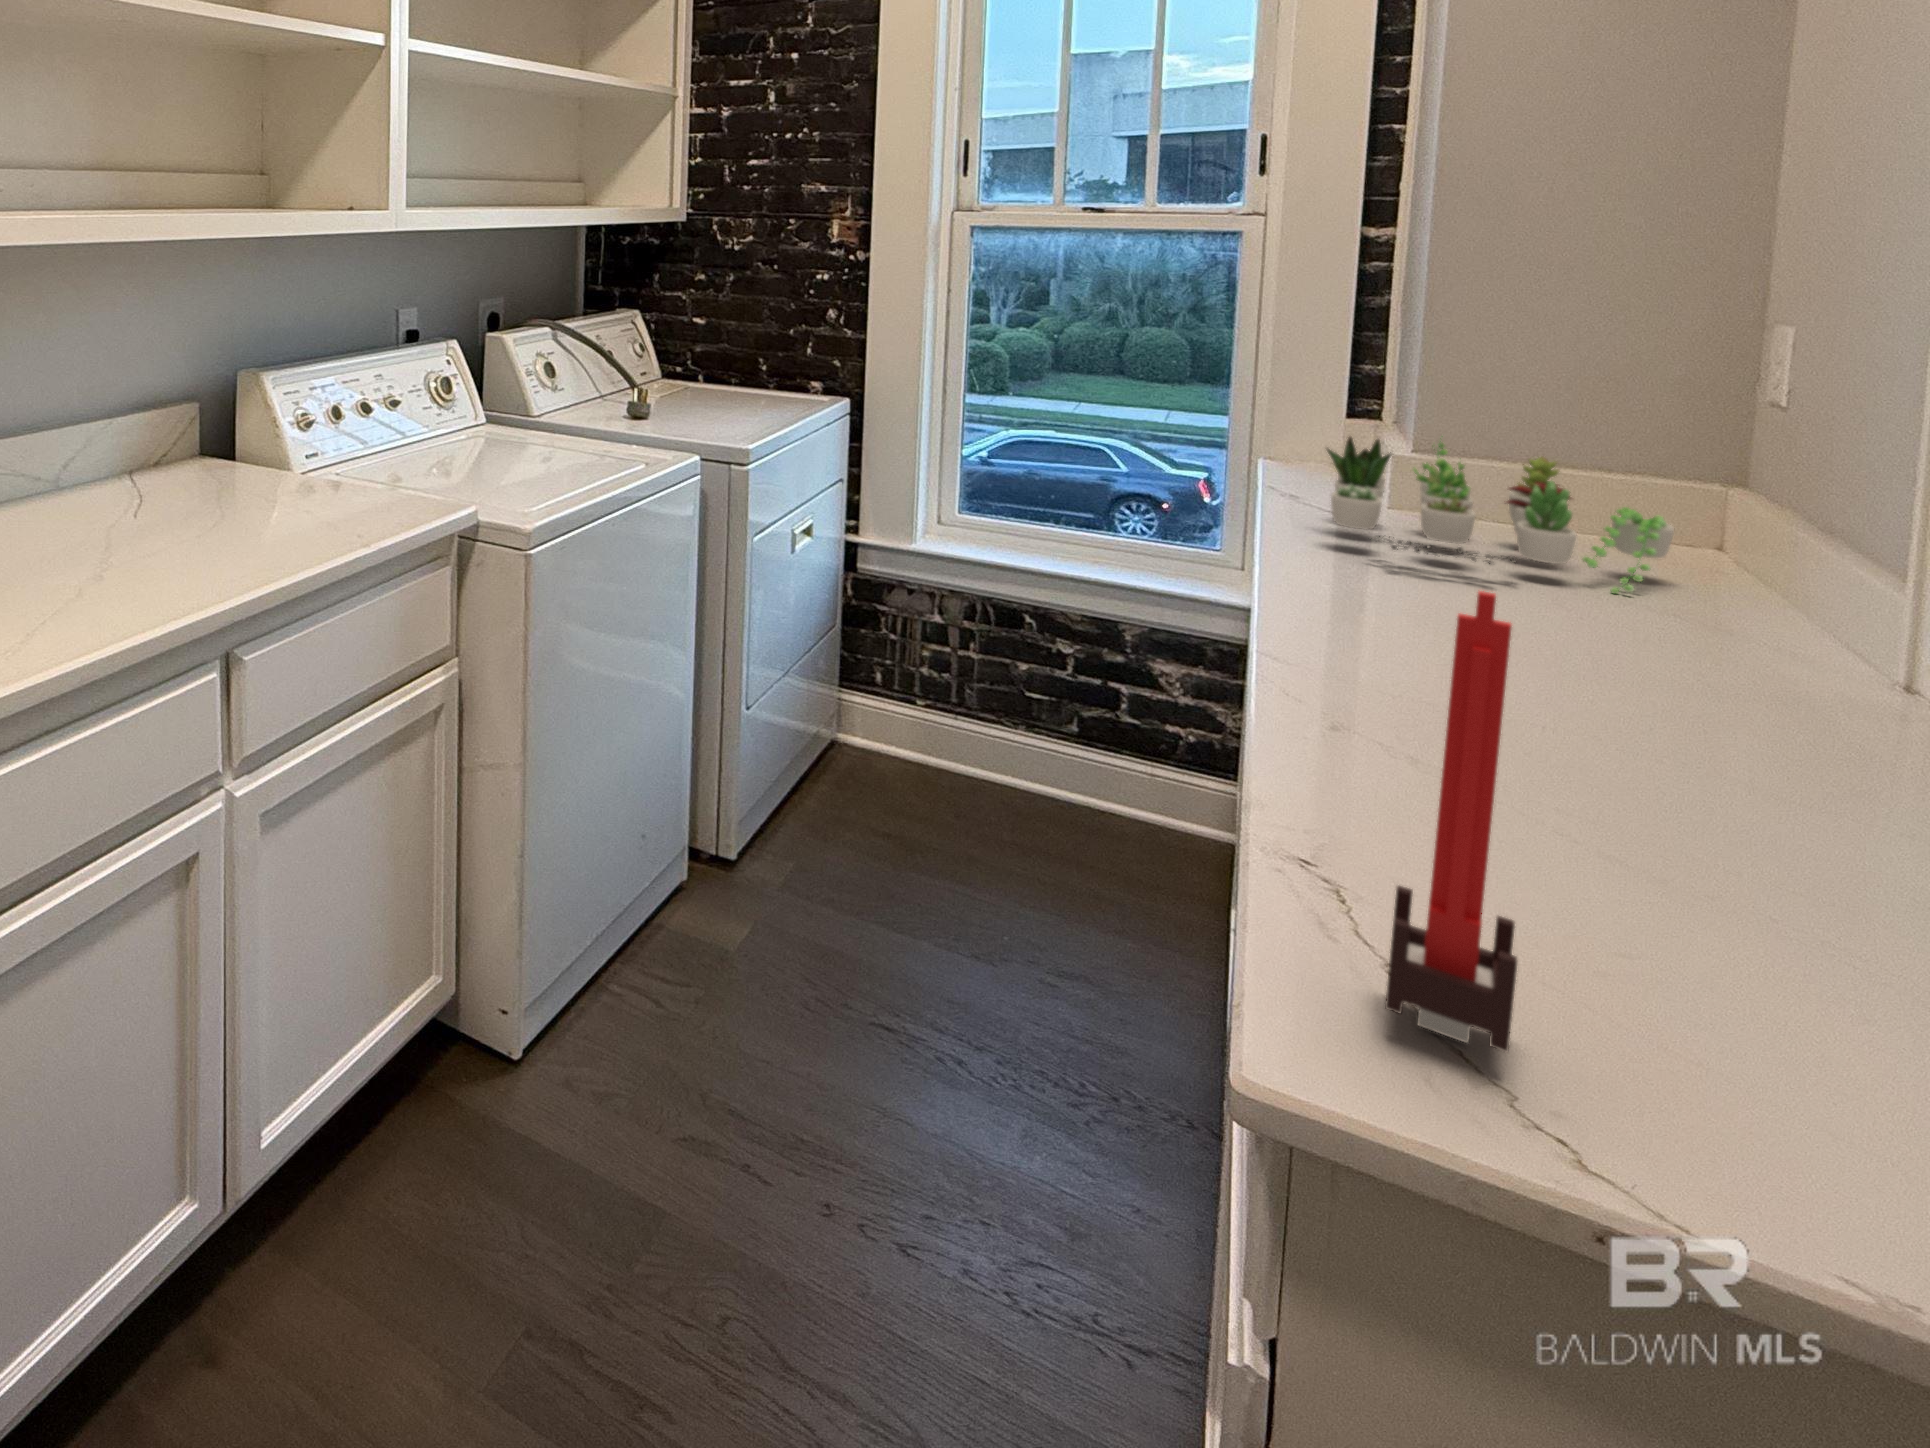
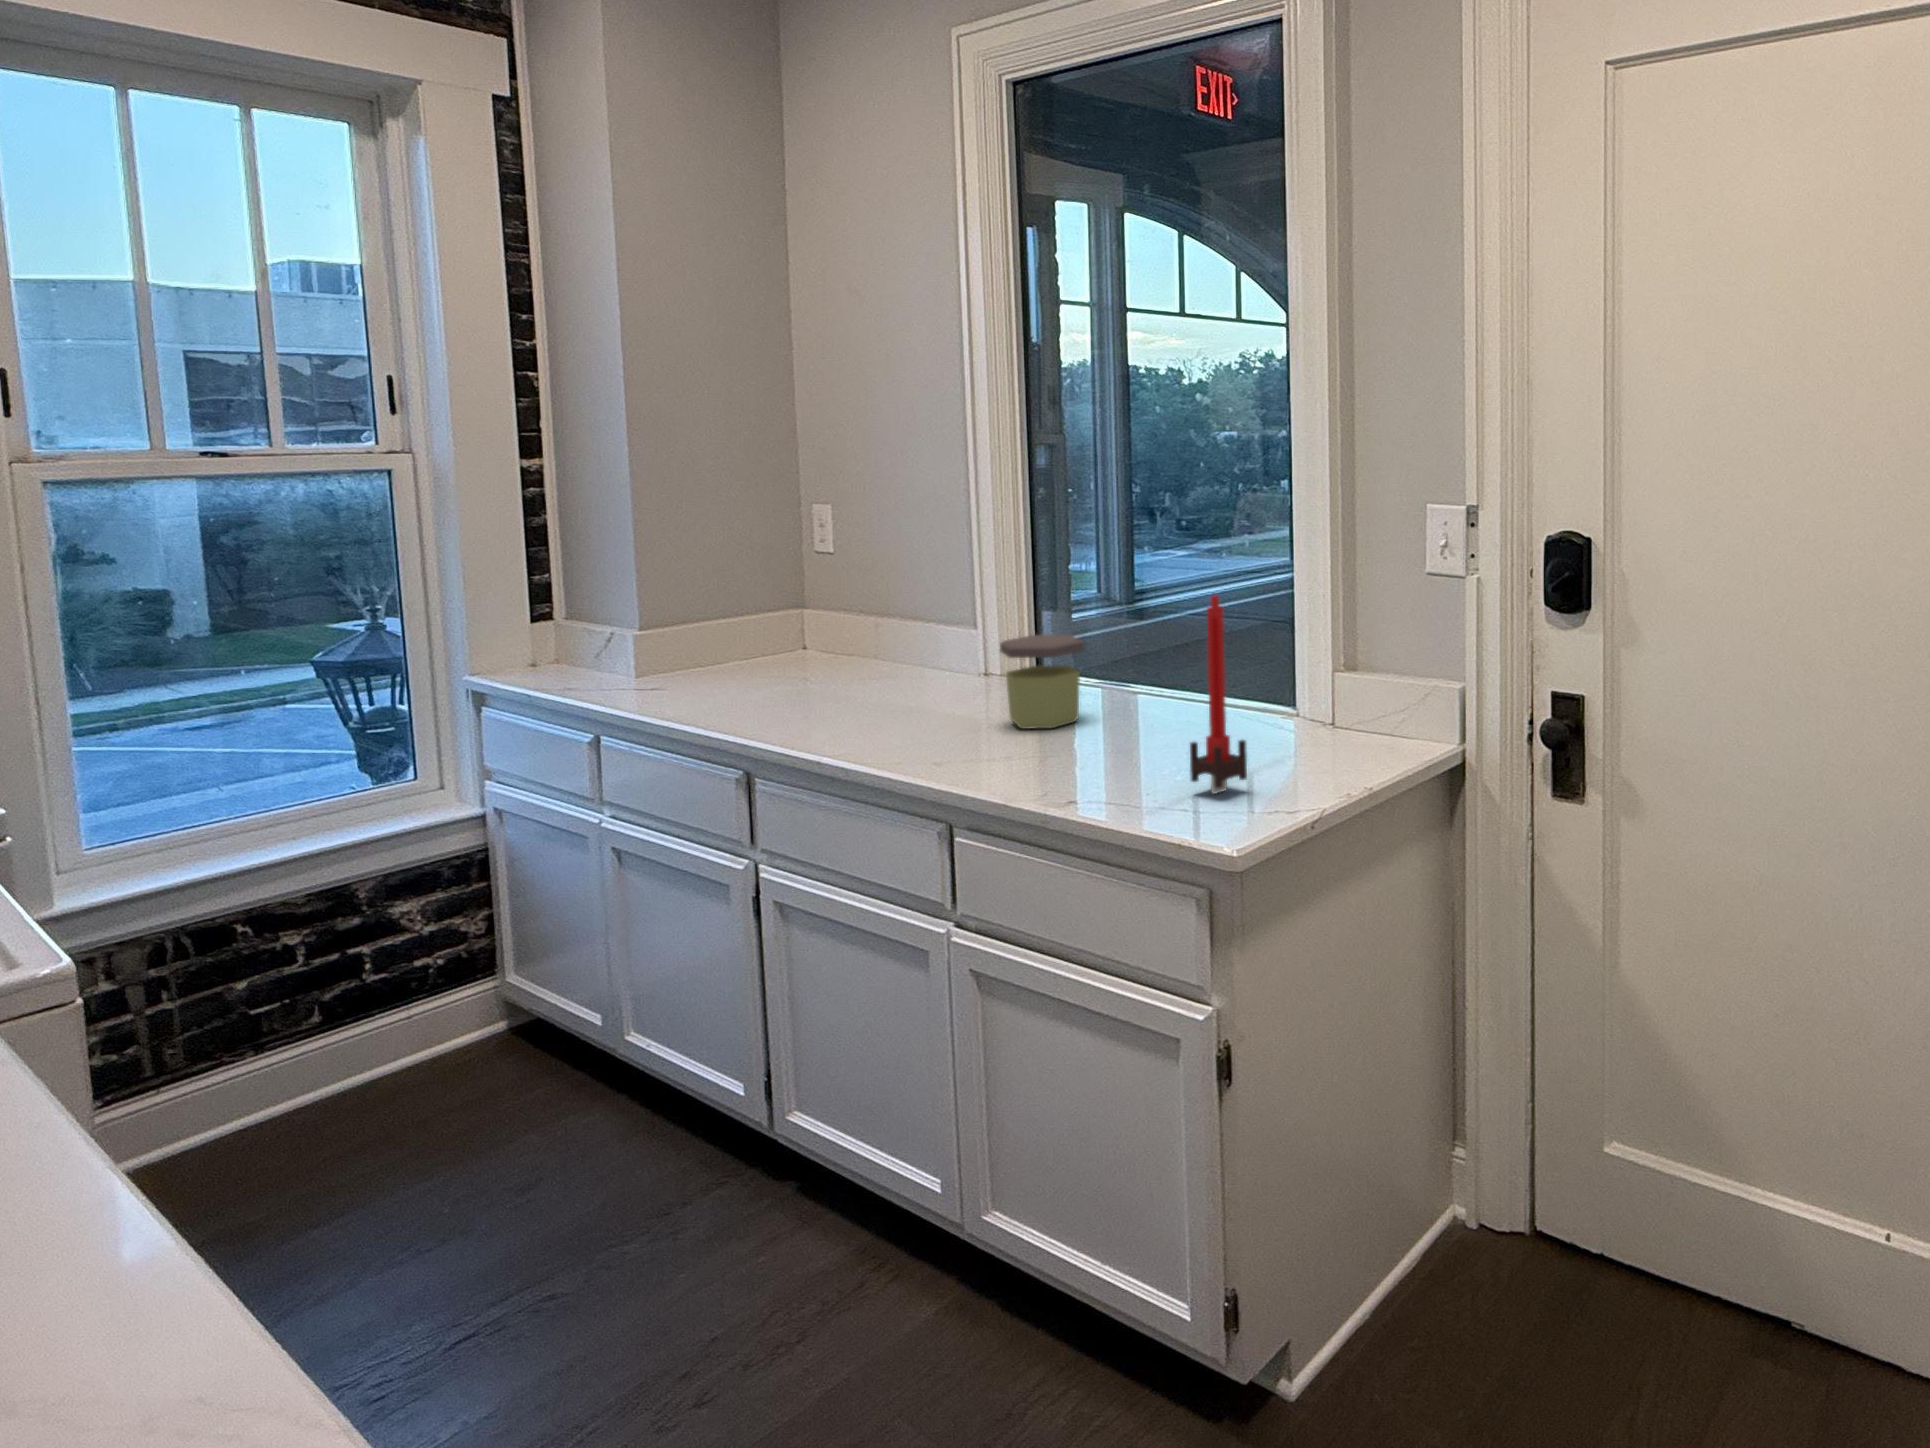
succulent plant: present [1327,437,1674,594] -> none [634,603,845,688]
jar: none [1552,597,1790,812] -> present [1000,634,1084,729]

